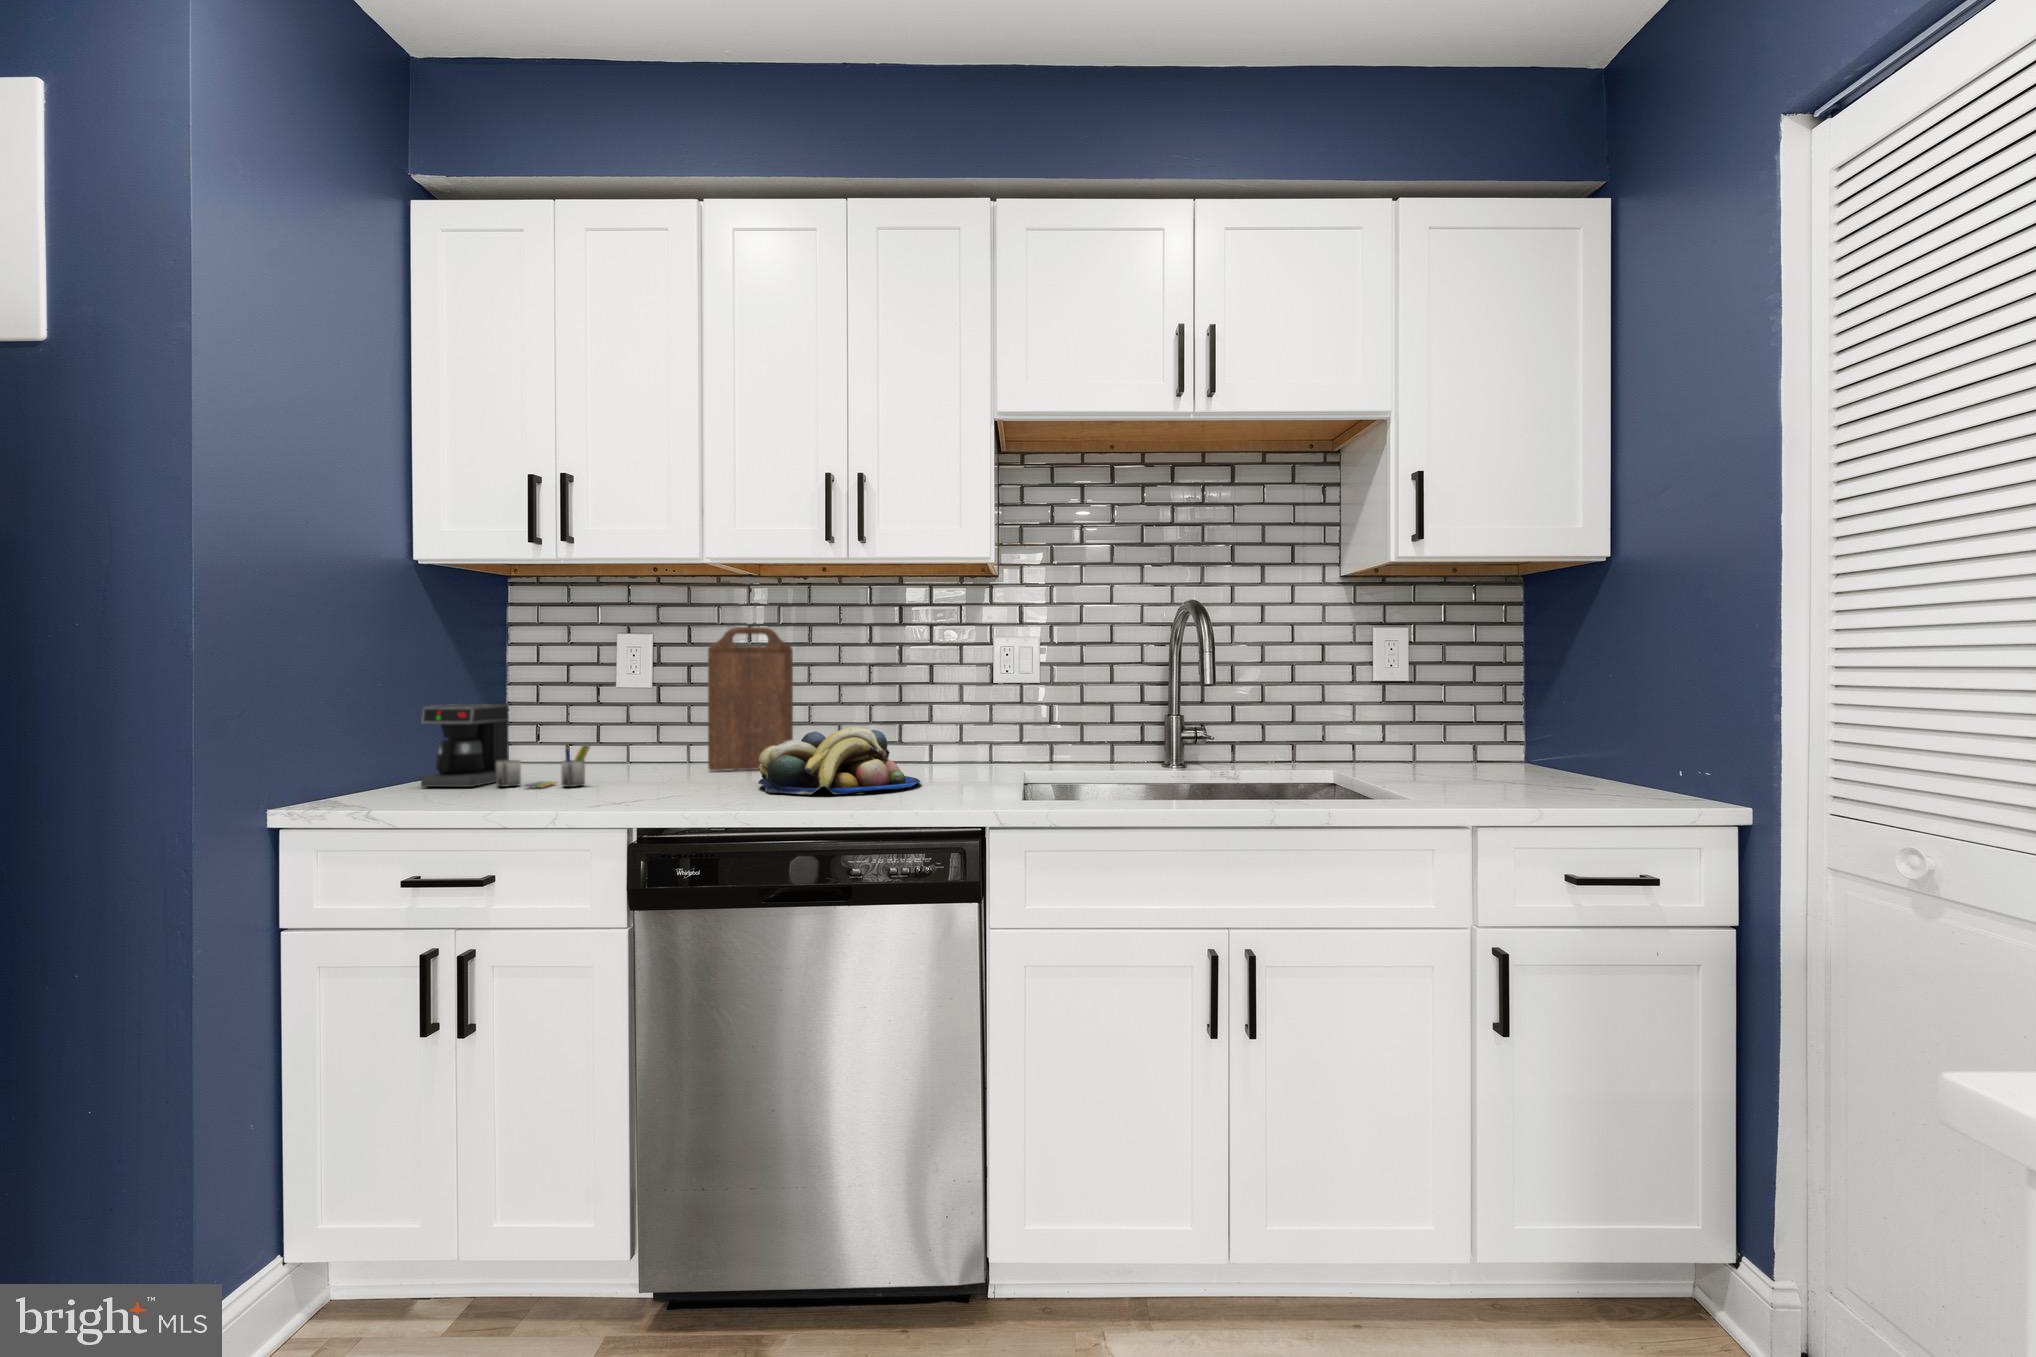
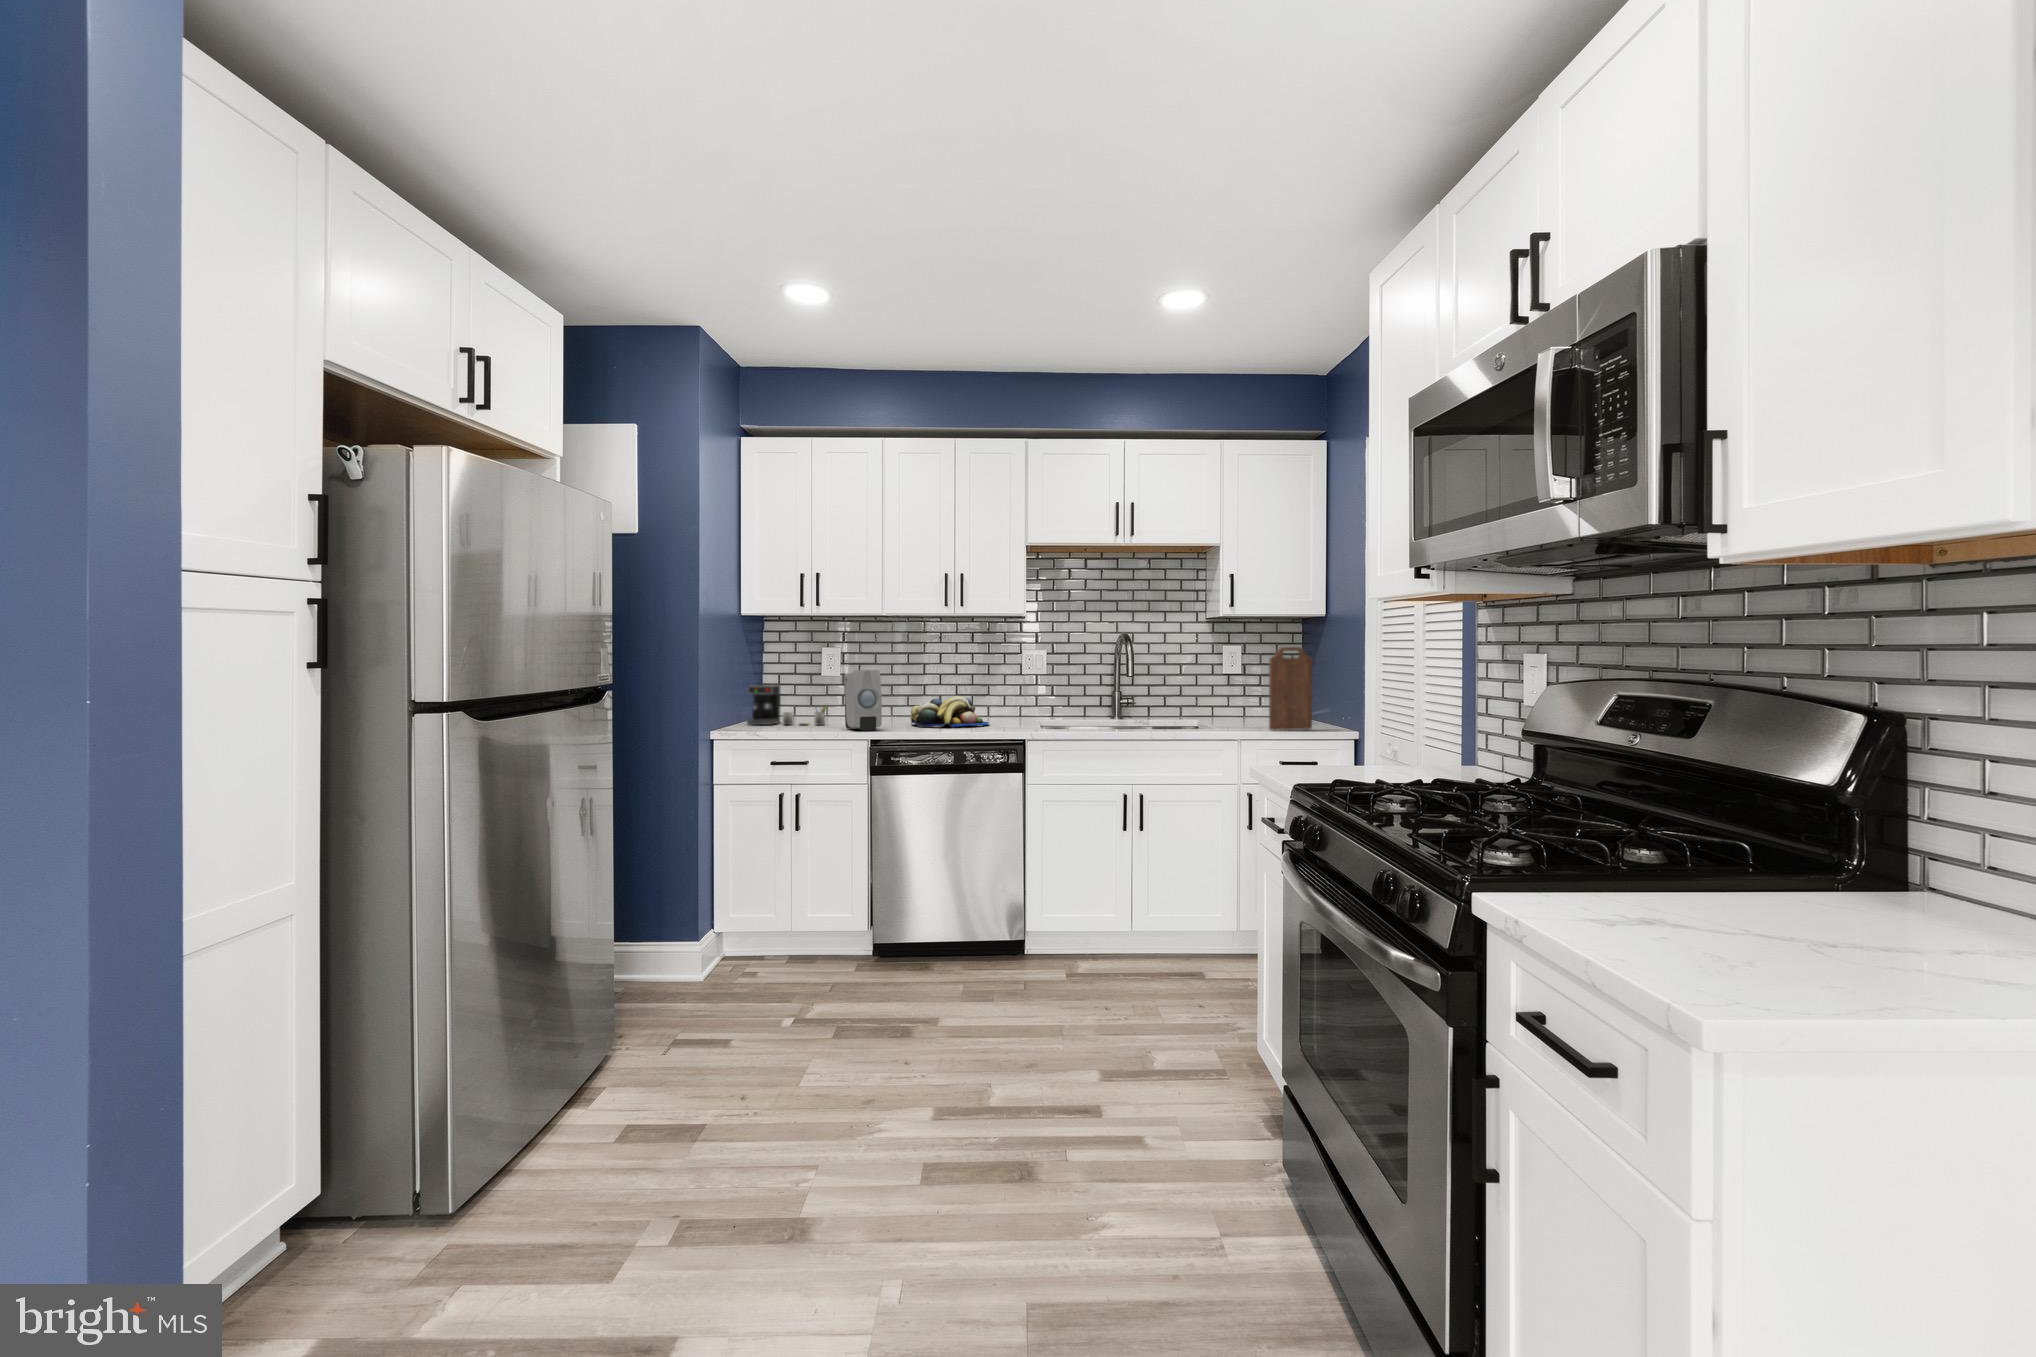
cutting board: present [708,627,793,771] -> present [1269,647,1312,730]
soap dispenser: none [601,673,670,807] -> present [844,670,882,730]

